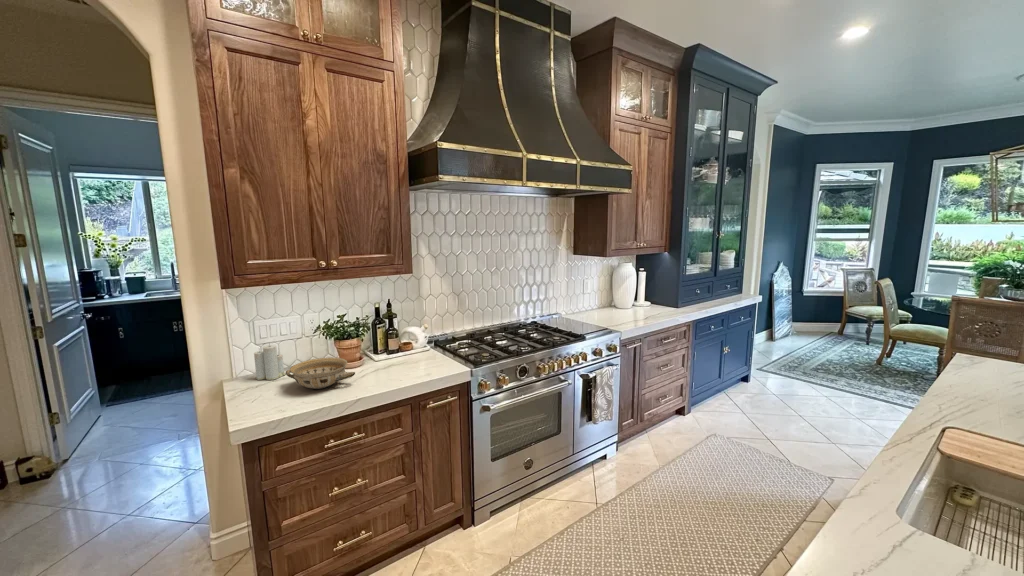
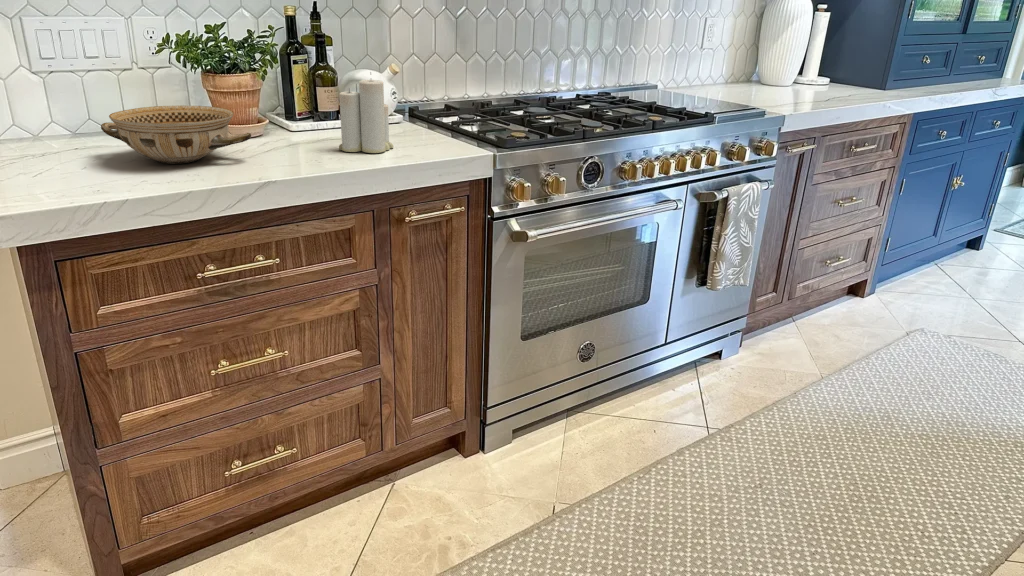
candle: present [254,345,286,380] -> present [339,79,394,153]

